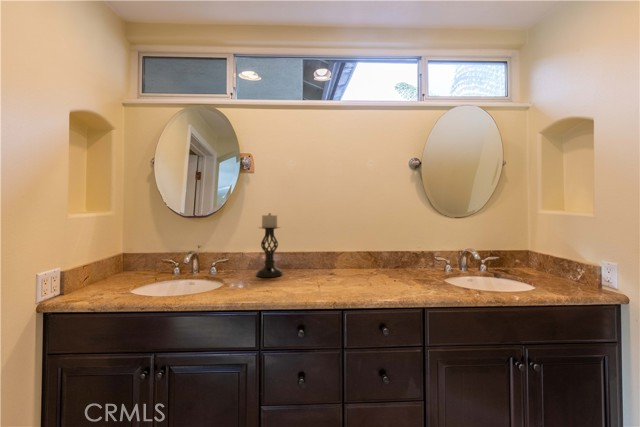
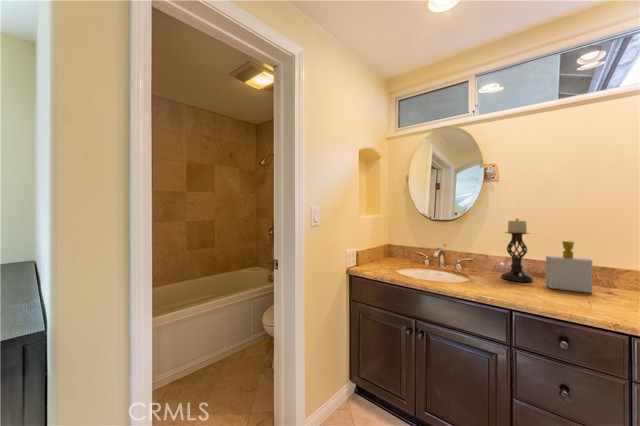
soap bottle: none [292,233,323,279] -> present [546,241,592,293]

